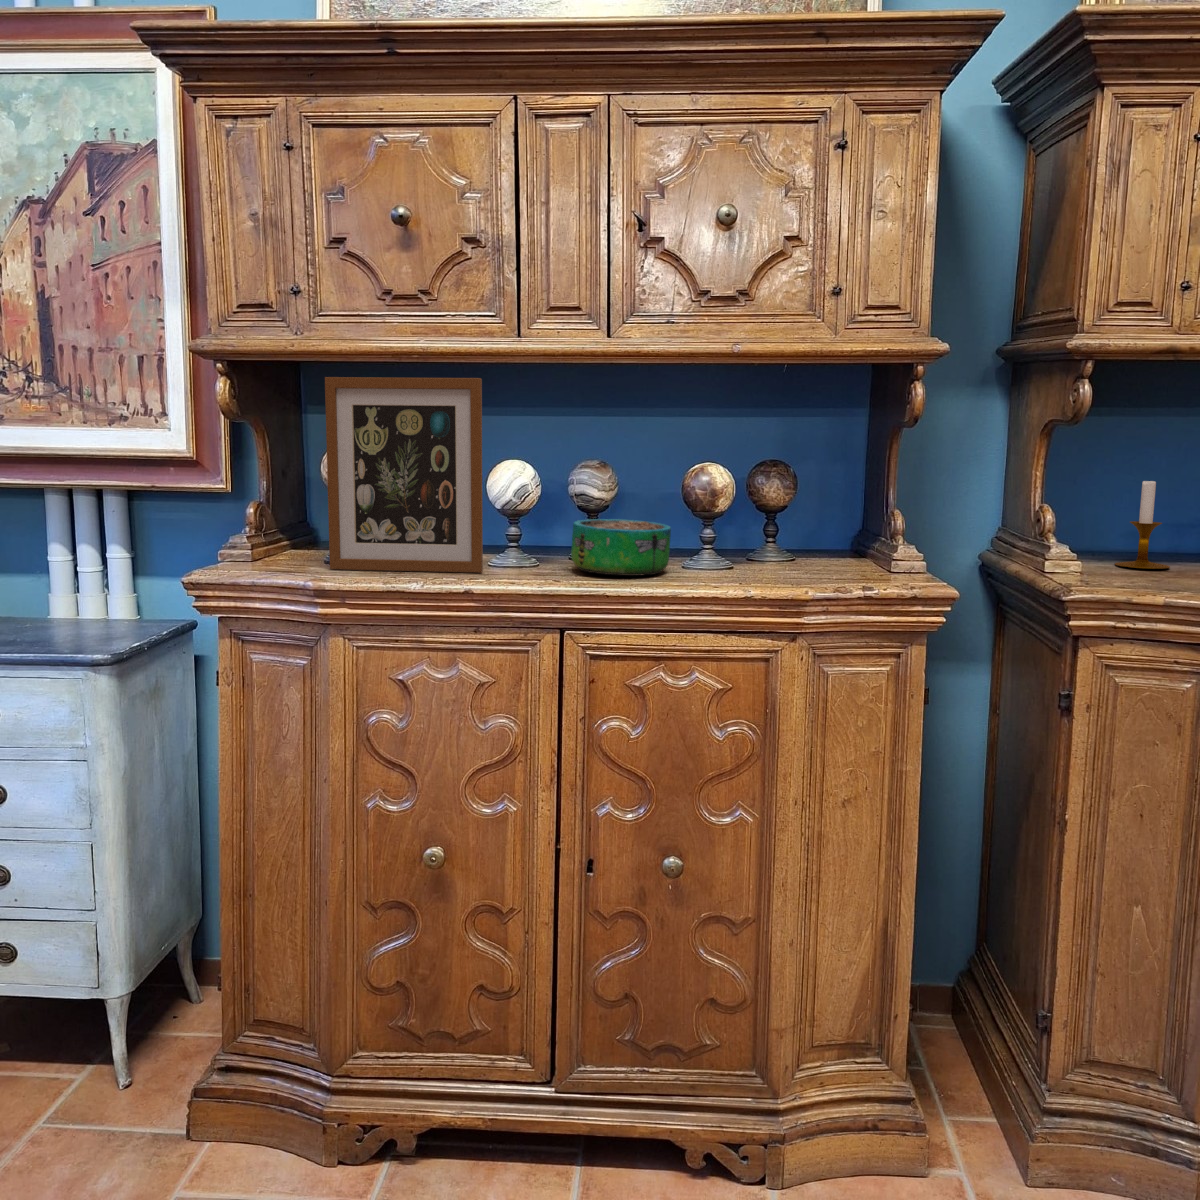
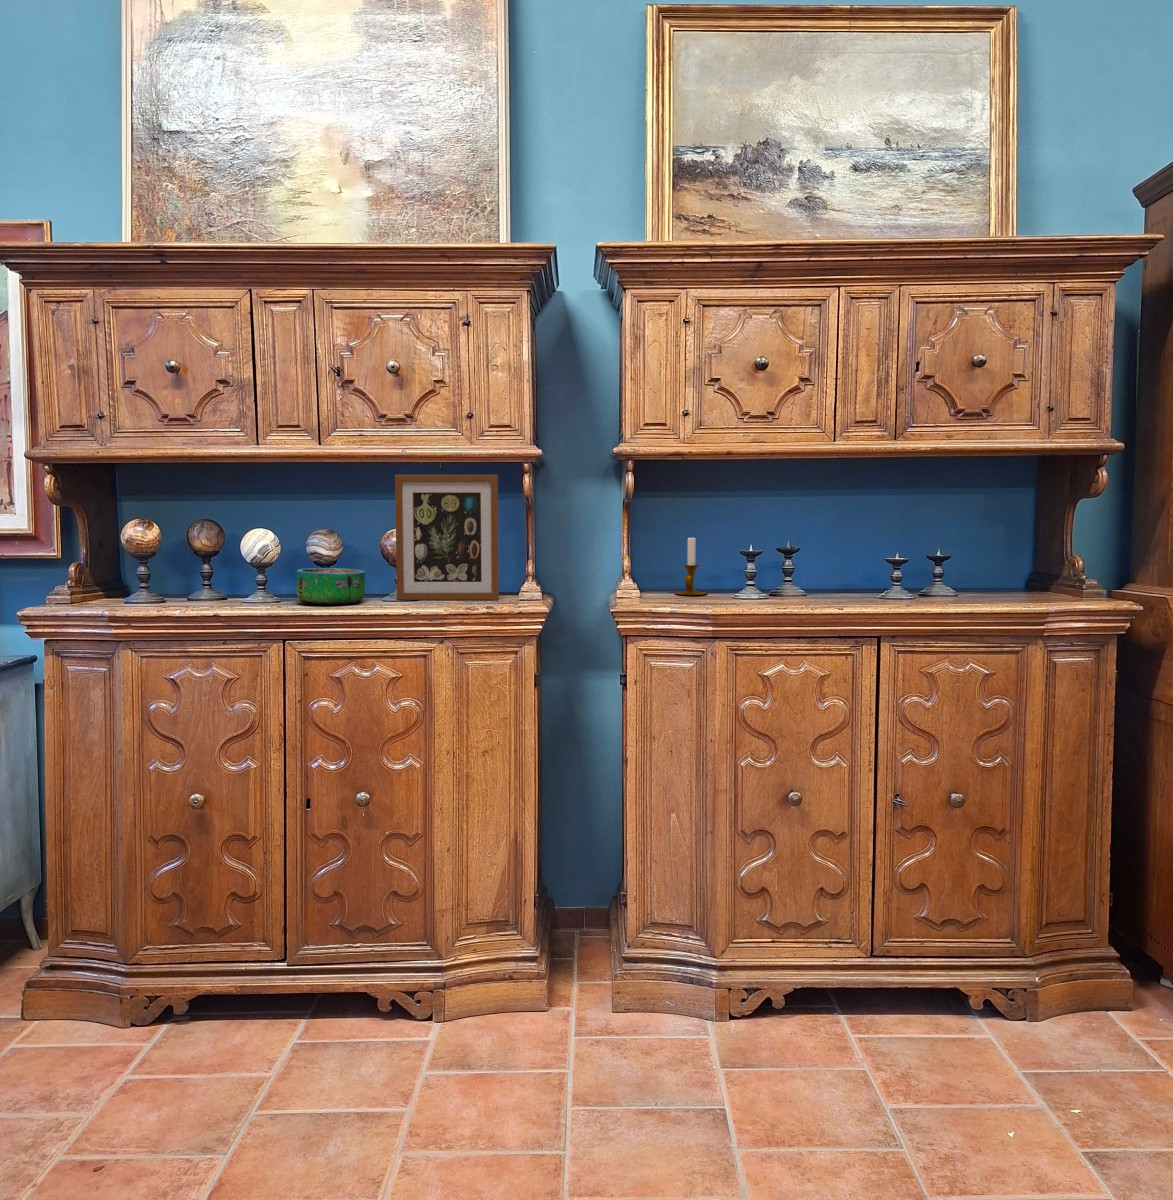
picture frame: present [325,377,483,572] -> present [395,475,499,600]

